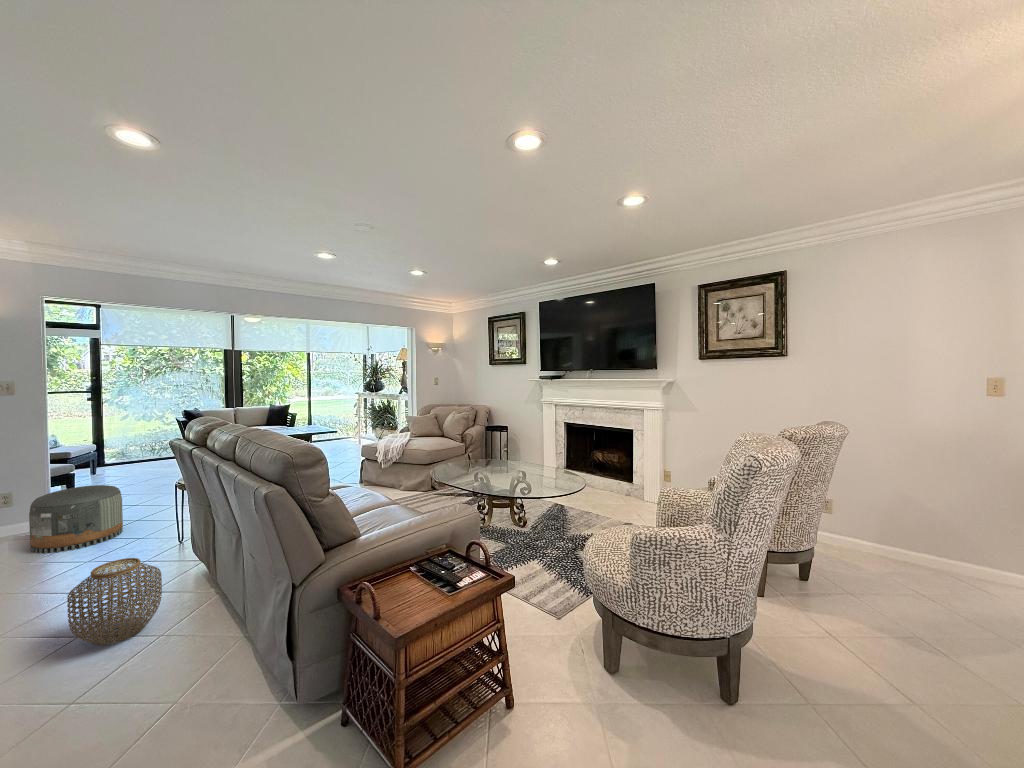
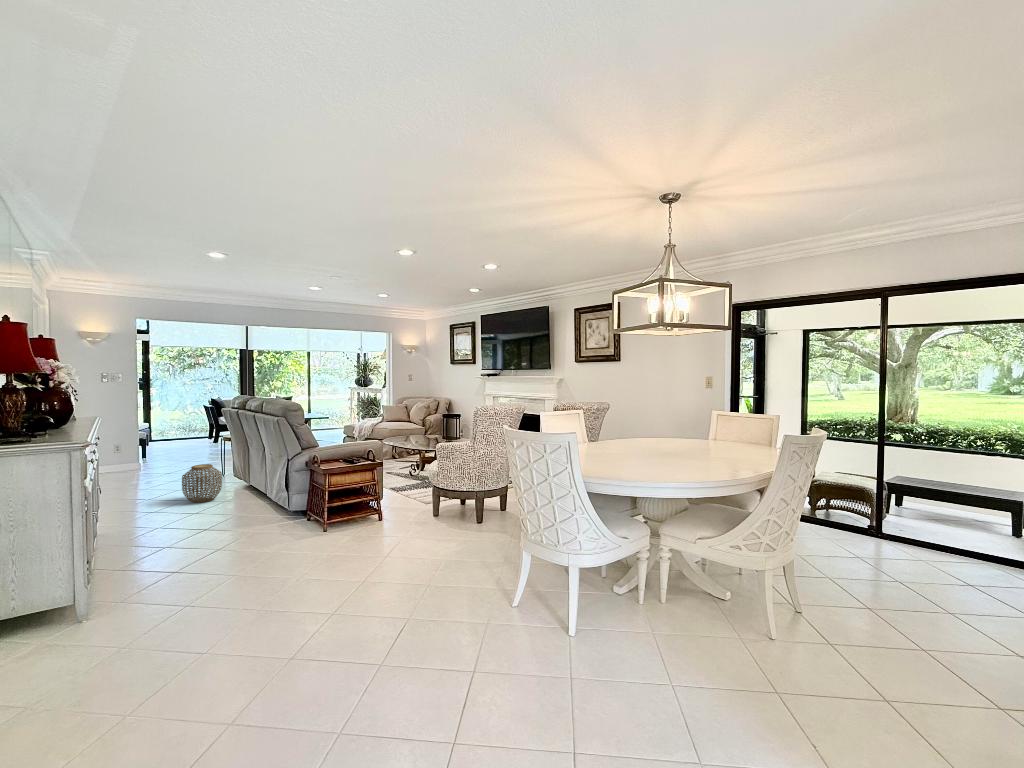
pouf: present [29,485,123,553] -> none [135,441,184,478]

